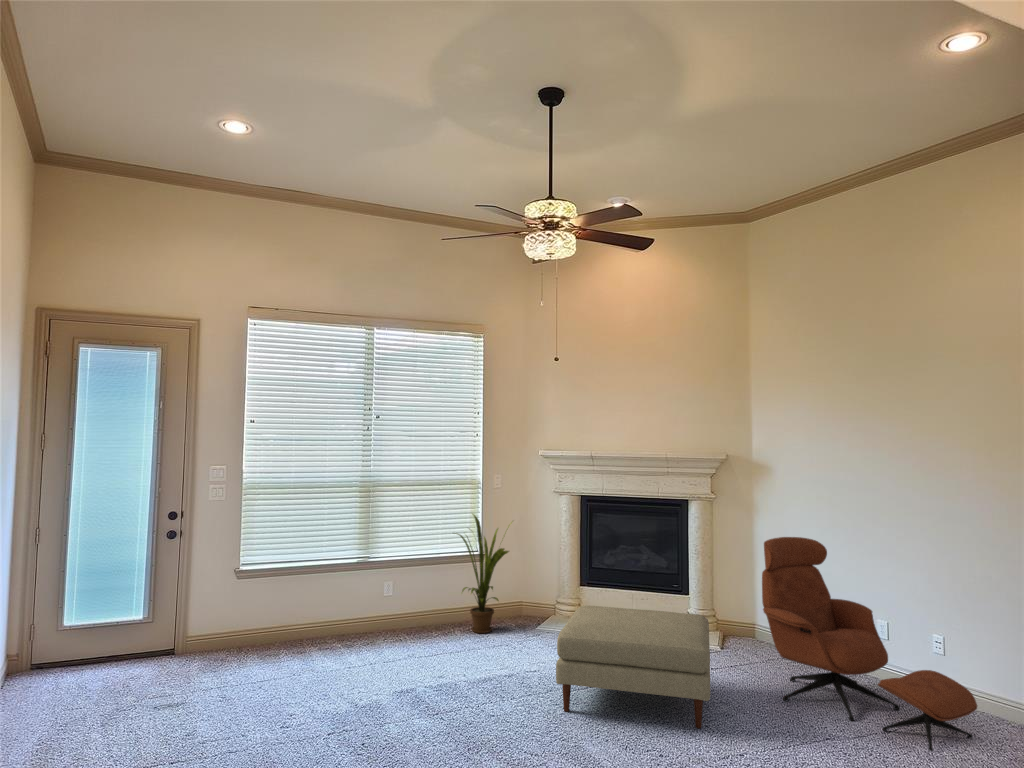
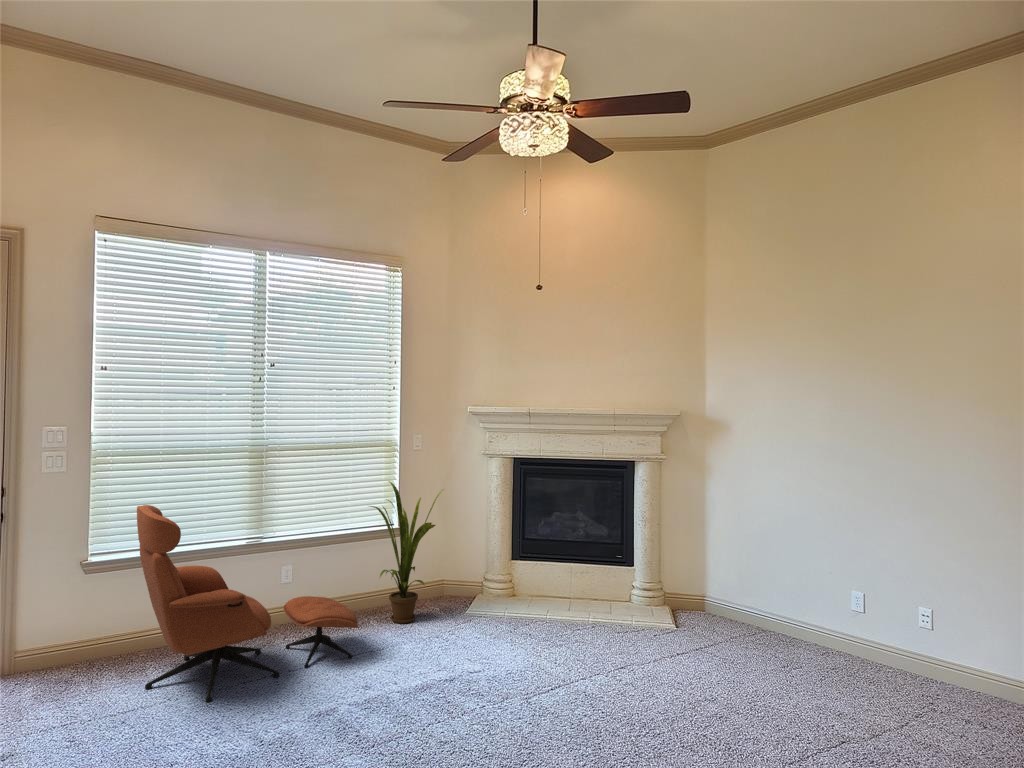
lounge chair: present [762,537,977,751] -> present [137,505,358,702]
ottoman: present [556,605,710,728] -> none [523,591,710,736]

